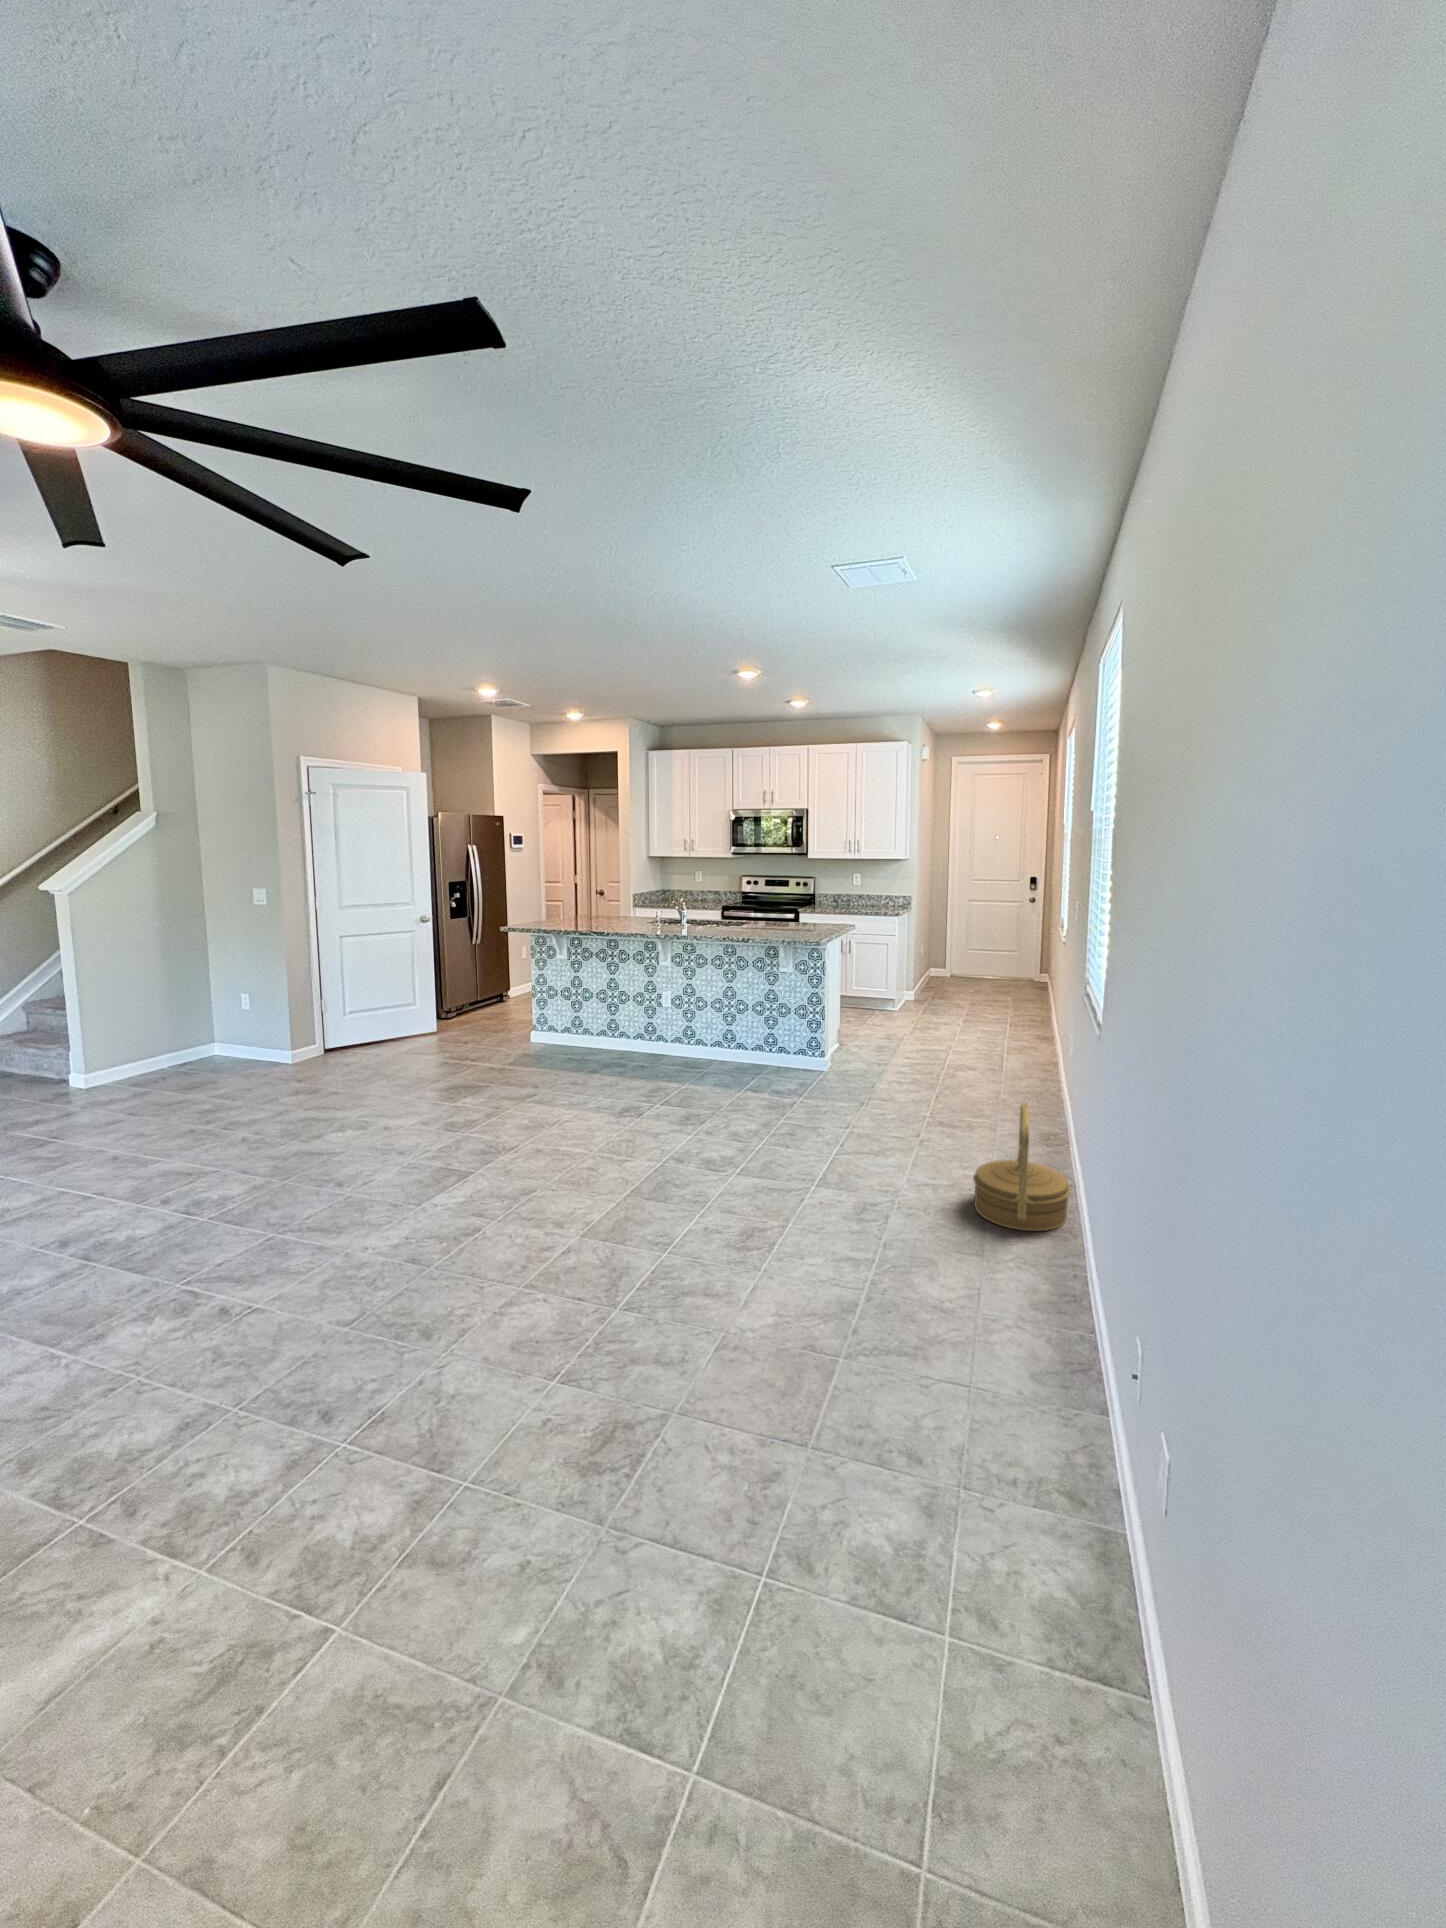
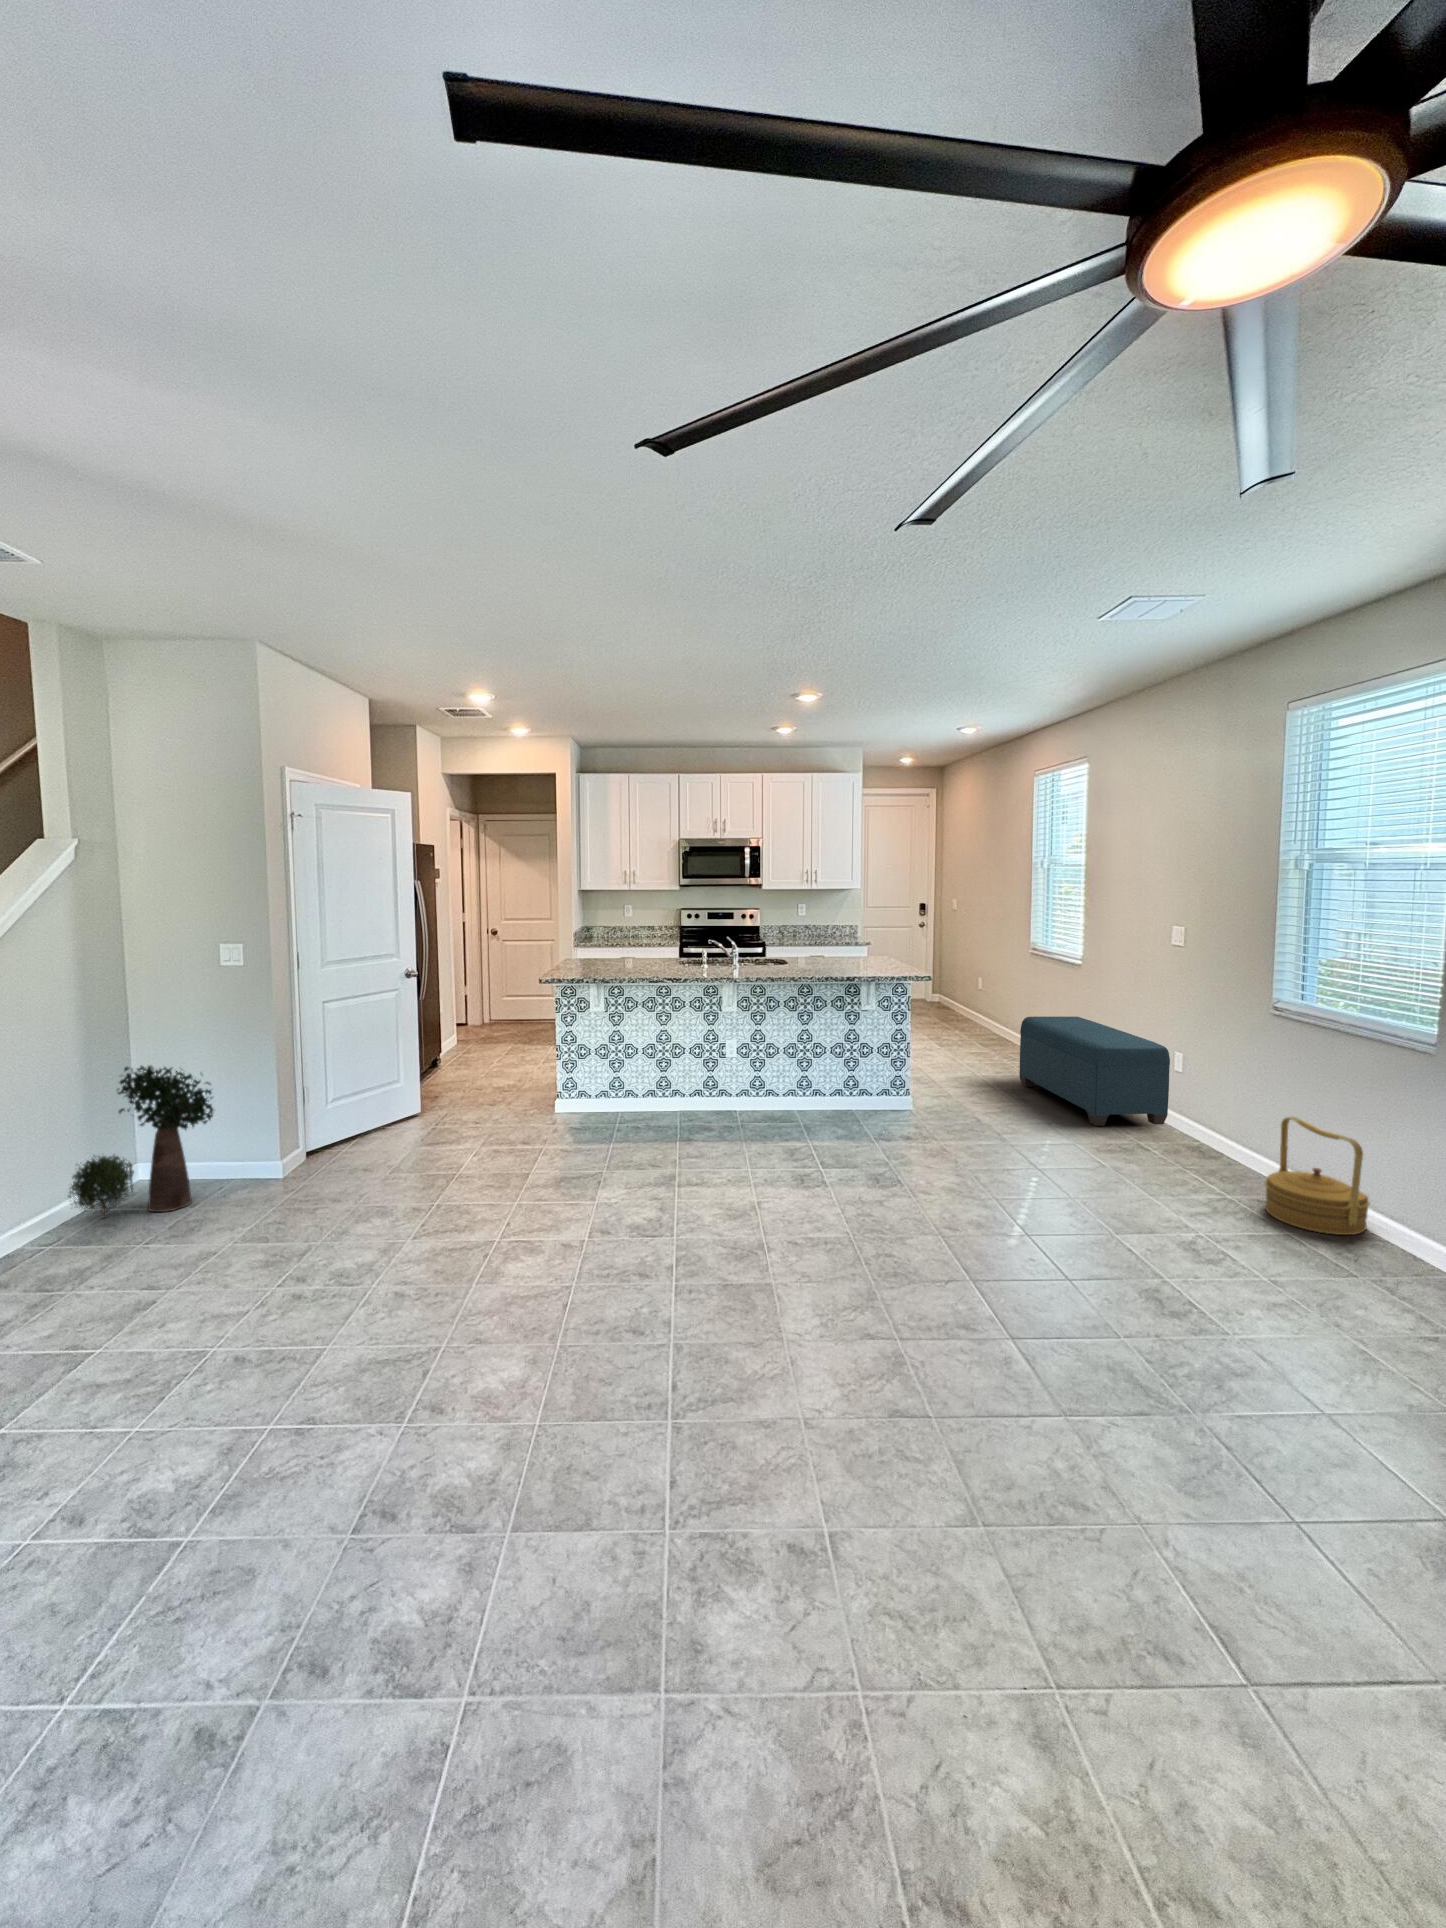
potted plant: none [136,971,239,1074] -> present [69,1066,213,1218]
bench: none [970,993,1059,1113] -> present [1020,1017,1170,1126]

